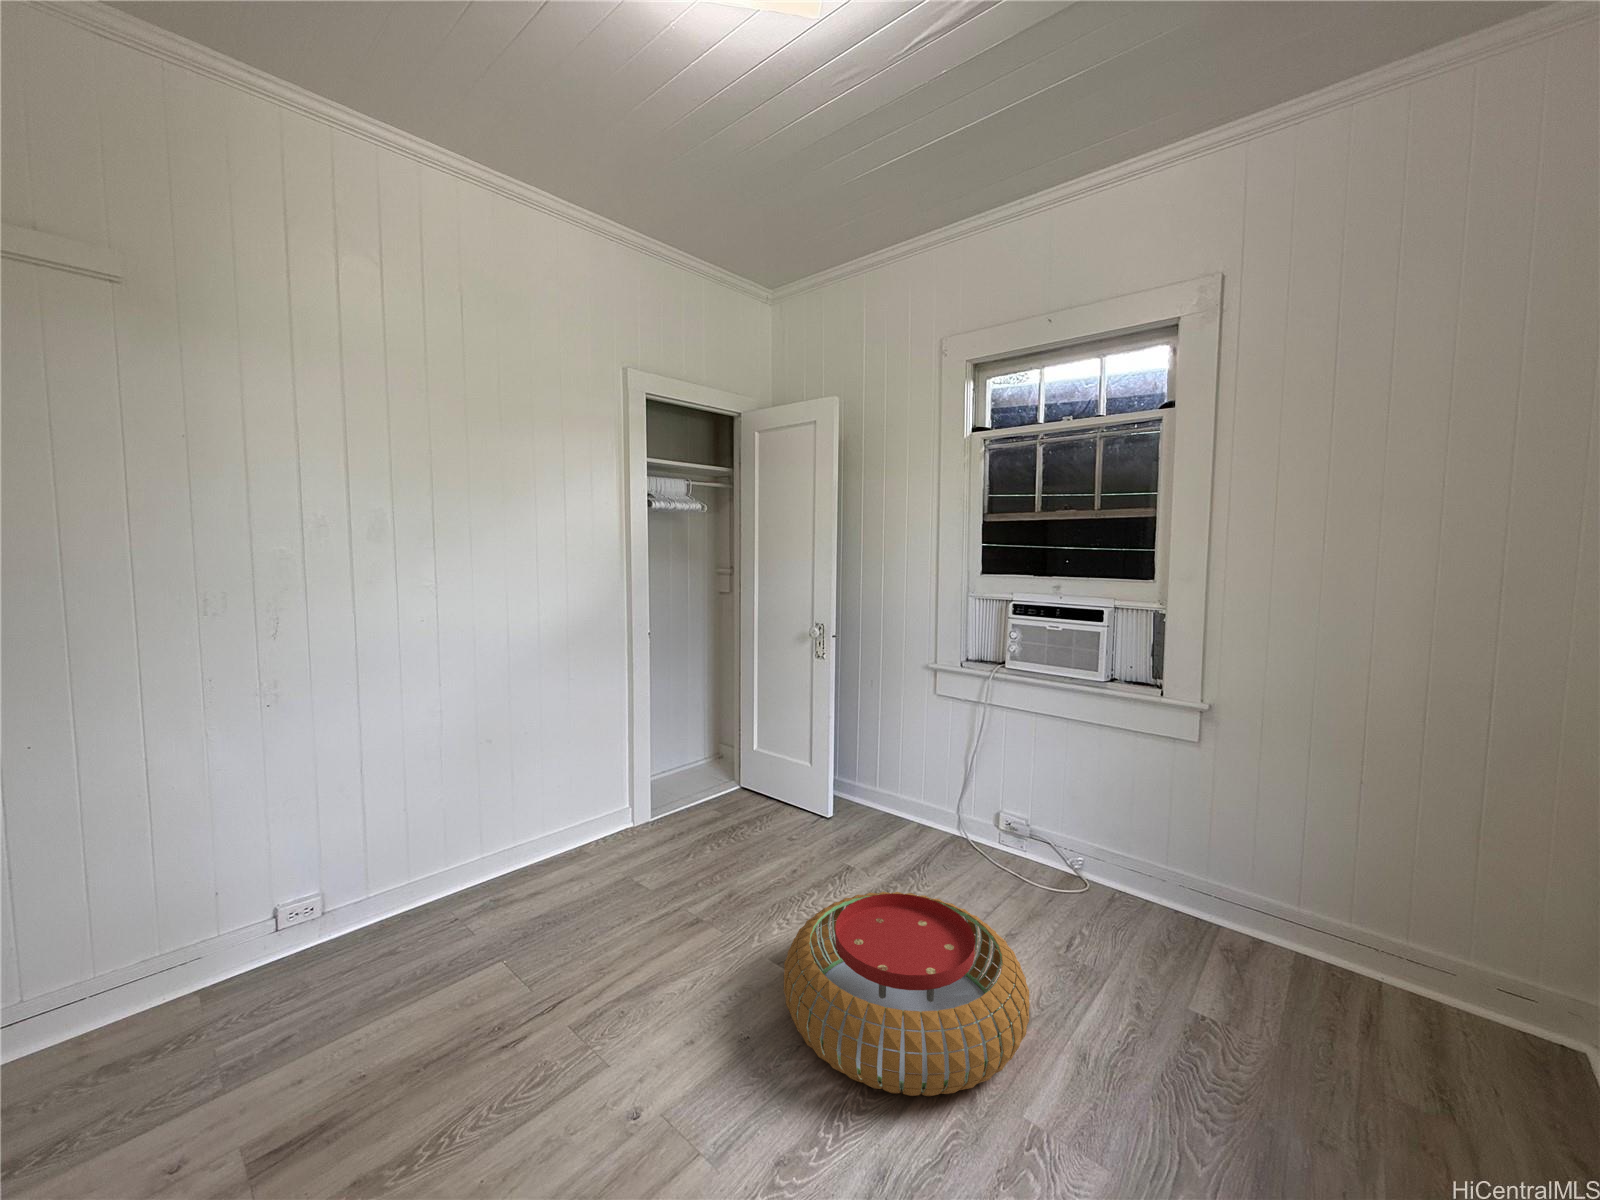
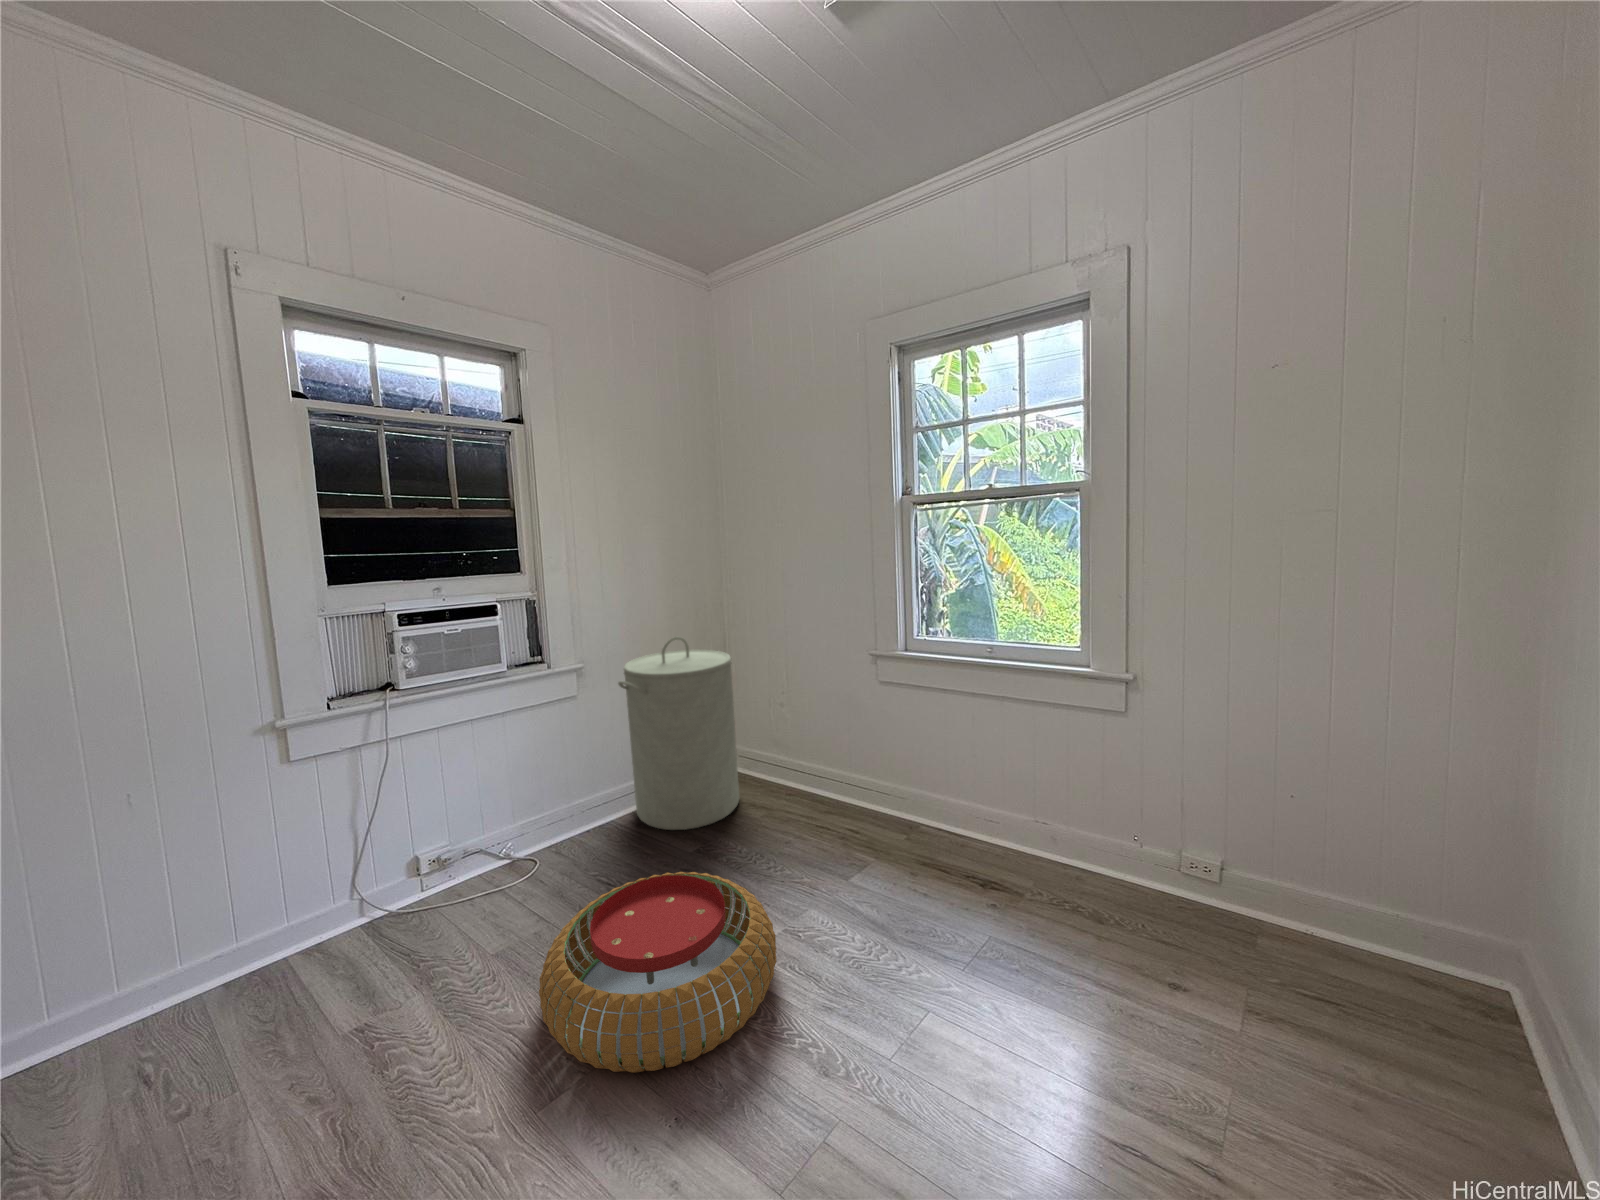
laundry hamper: none [1198,715,1481,1062] -> present [618,637,739,830]

